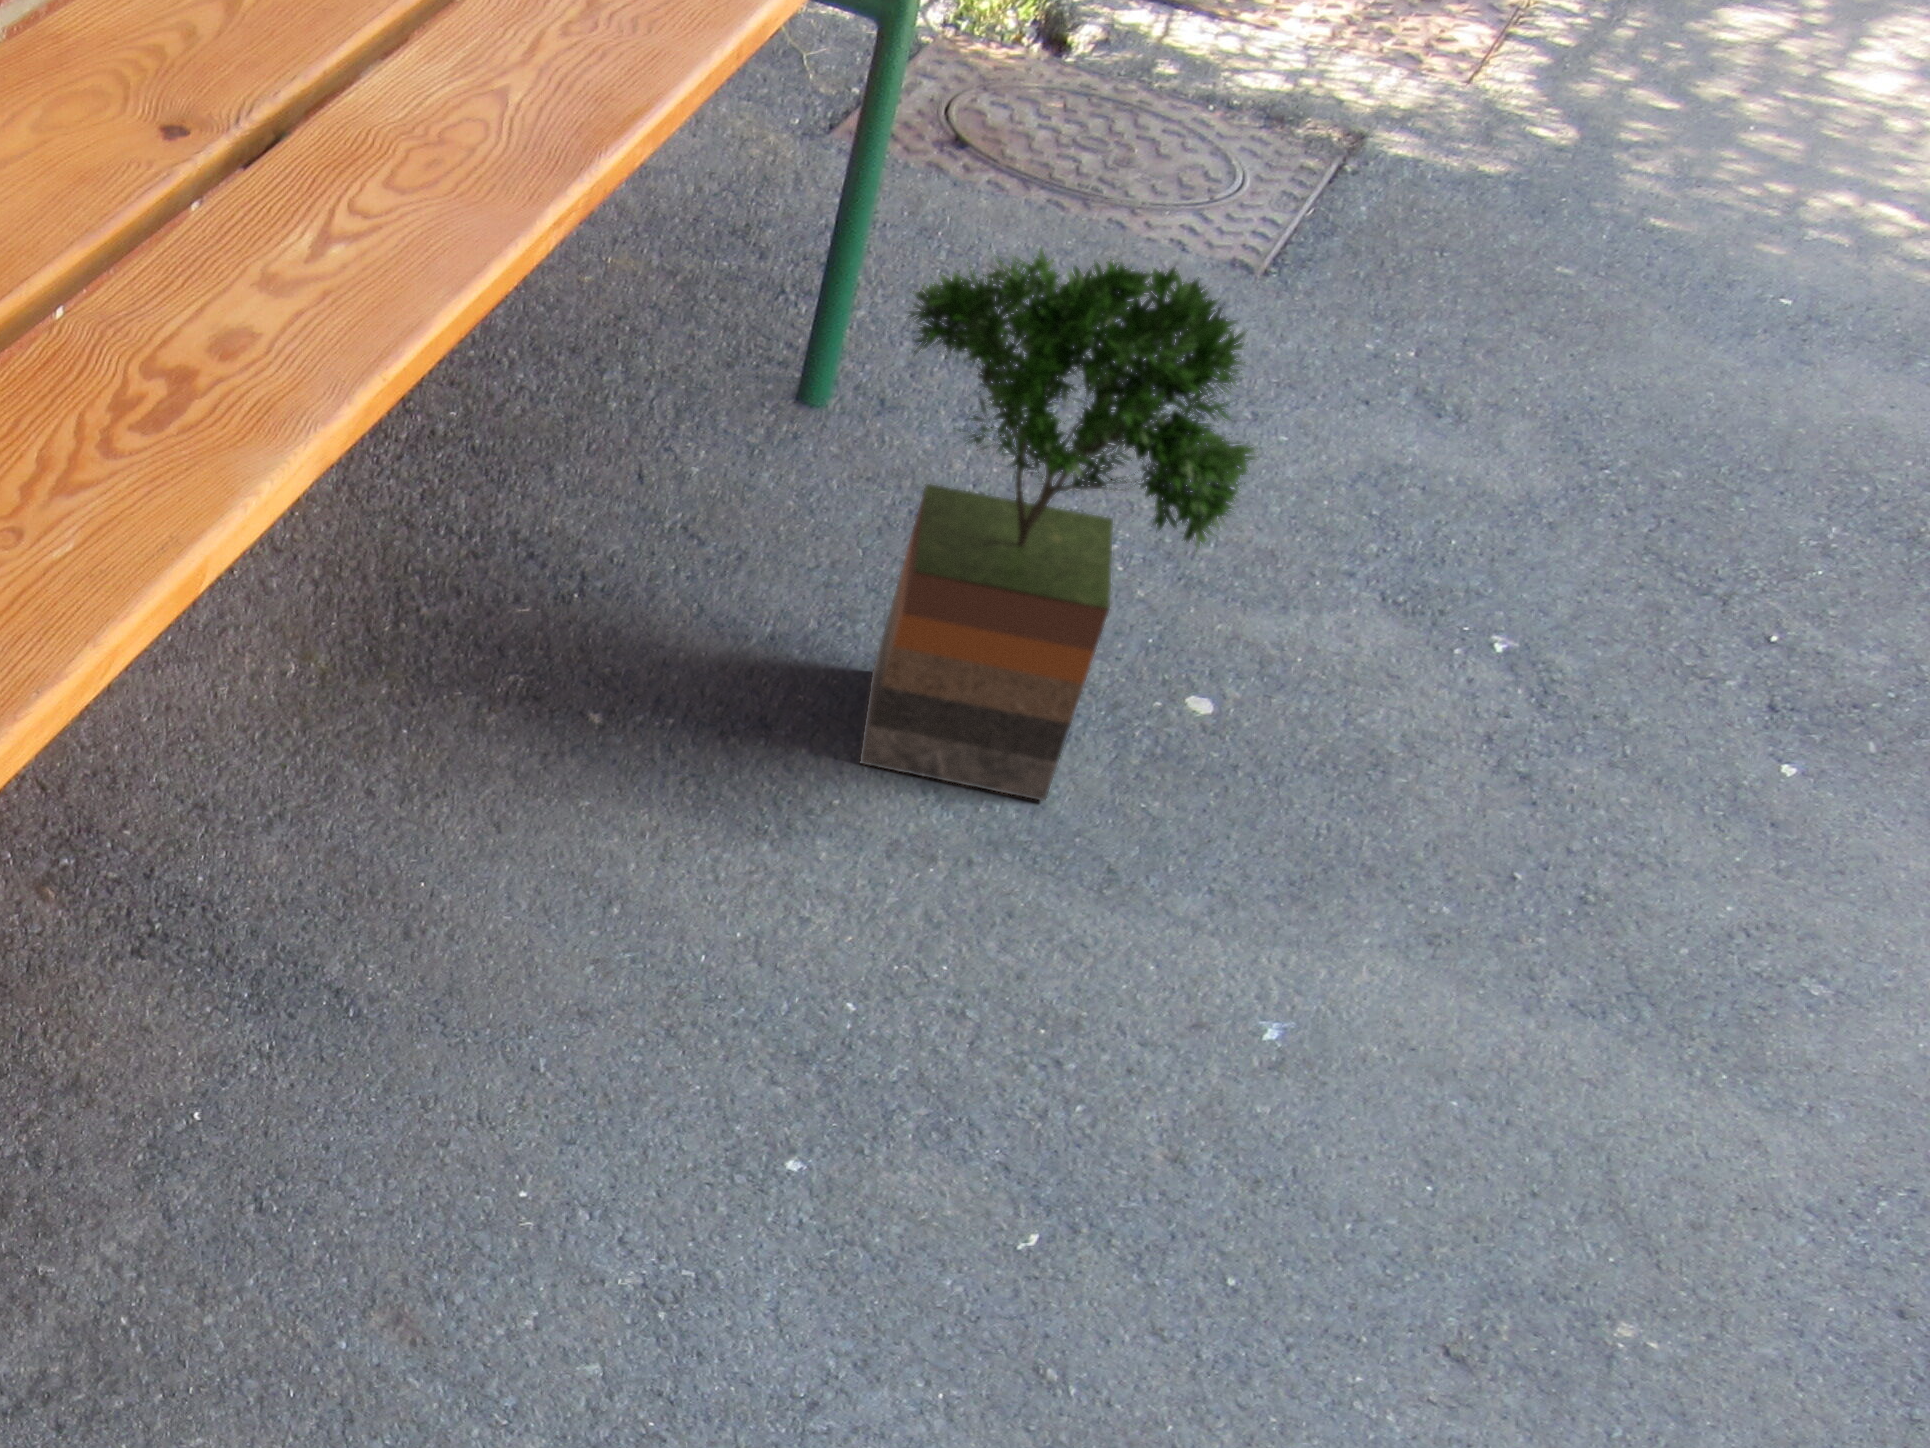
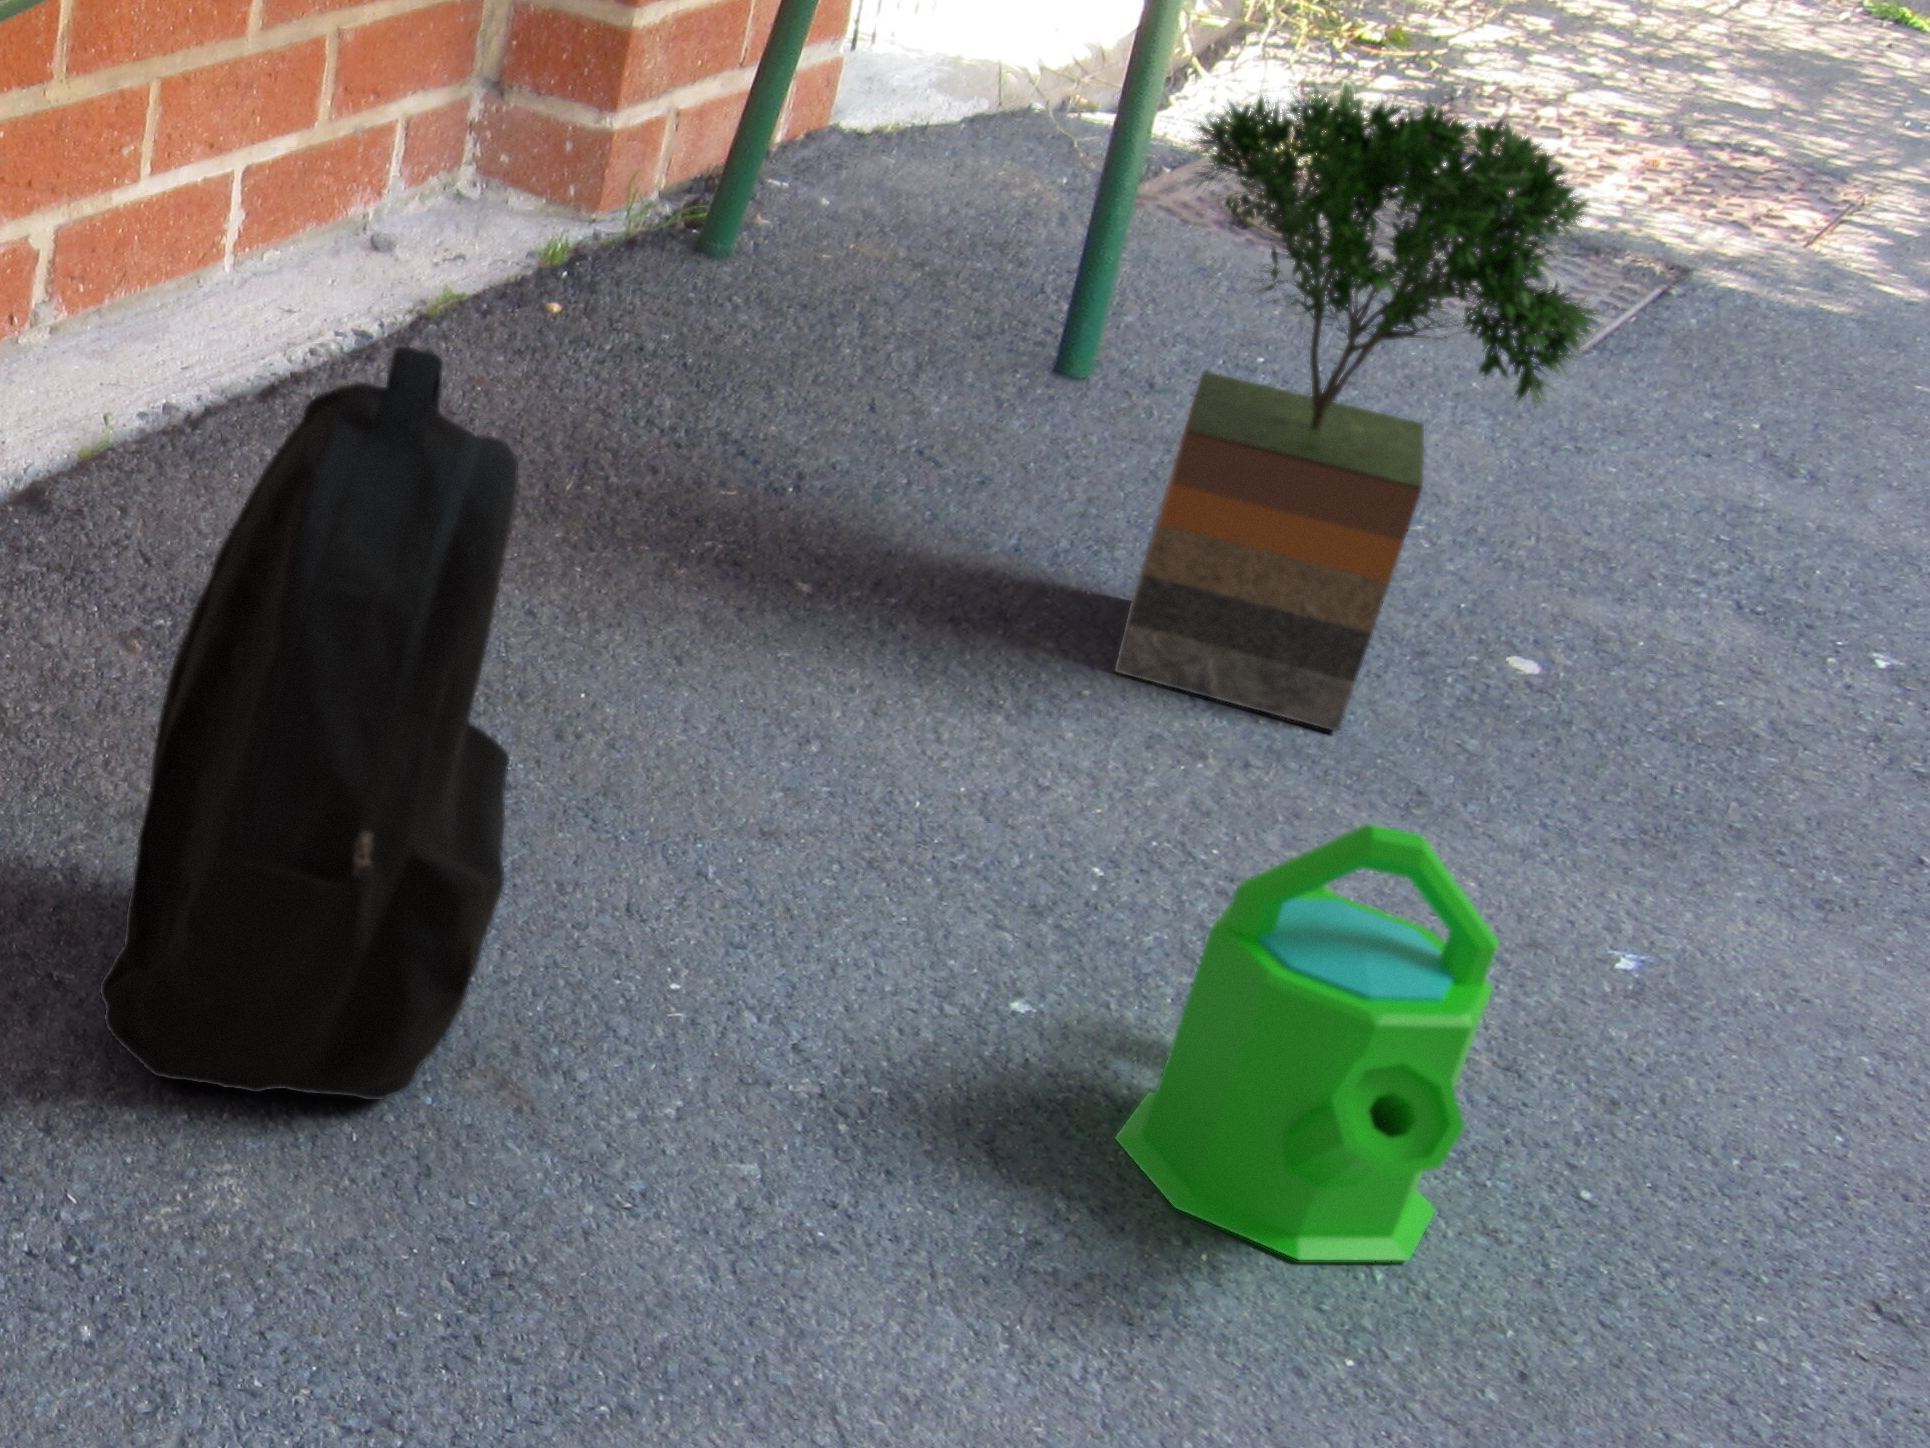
backpack: none [81,805,394,1370] -> present [100,346,518,1100]
watering can: none [870,1057,1157,1383] -> present [1115,824,1499,1260]

